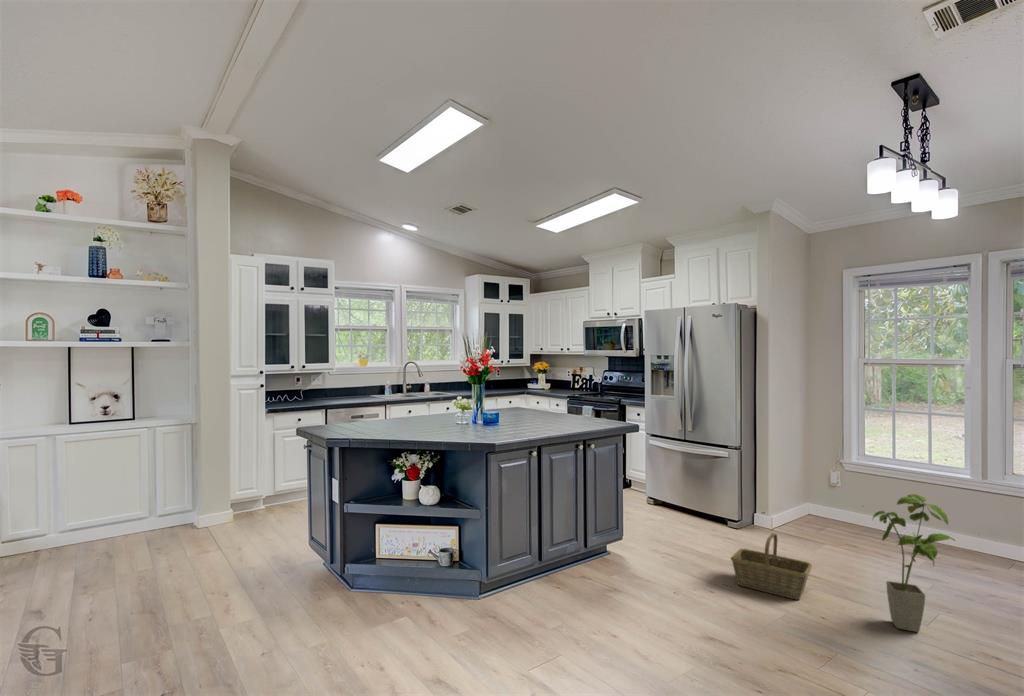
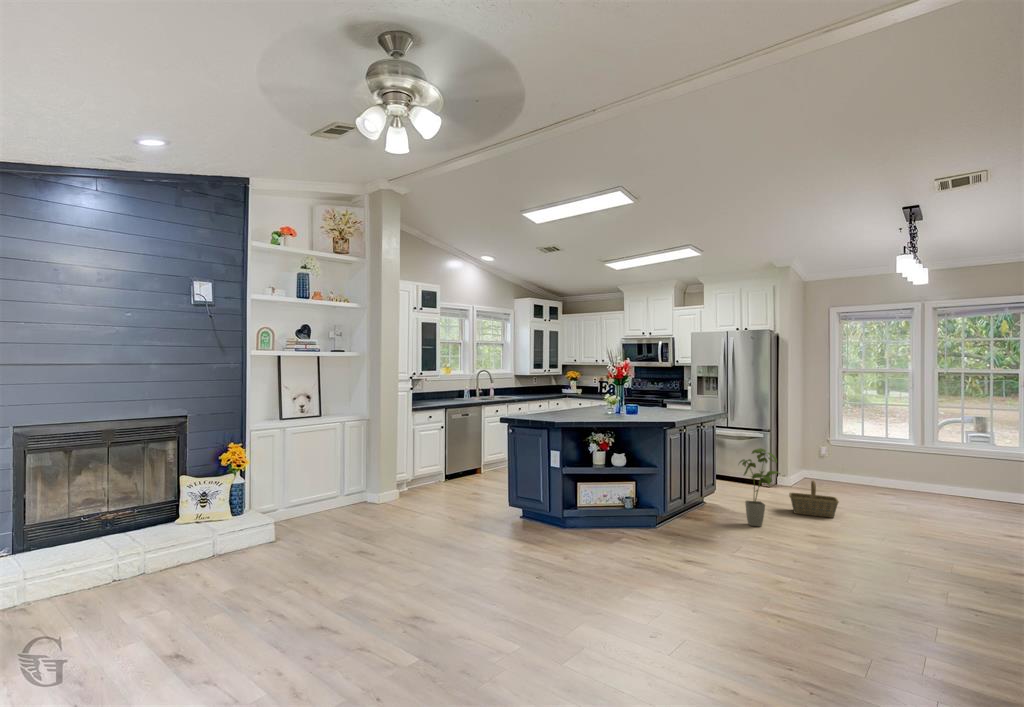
house plant: present [873,494,955,632] -> present [739,448,780,526]

